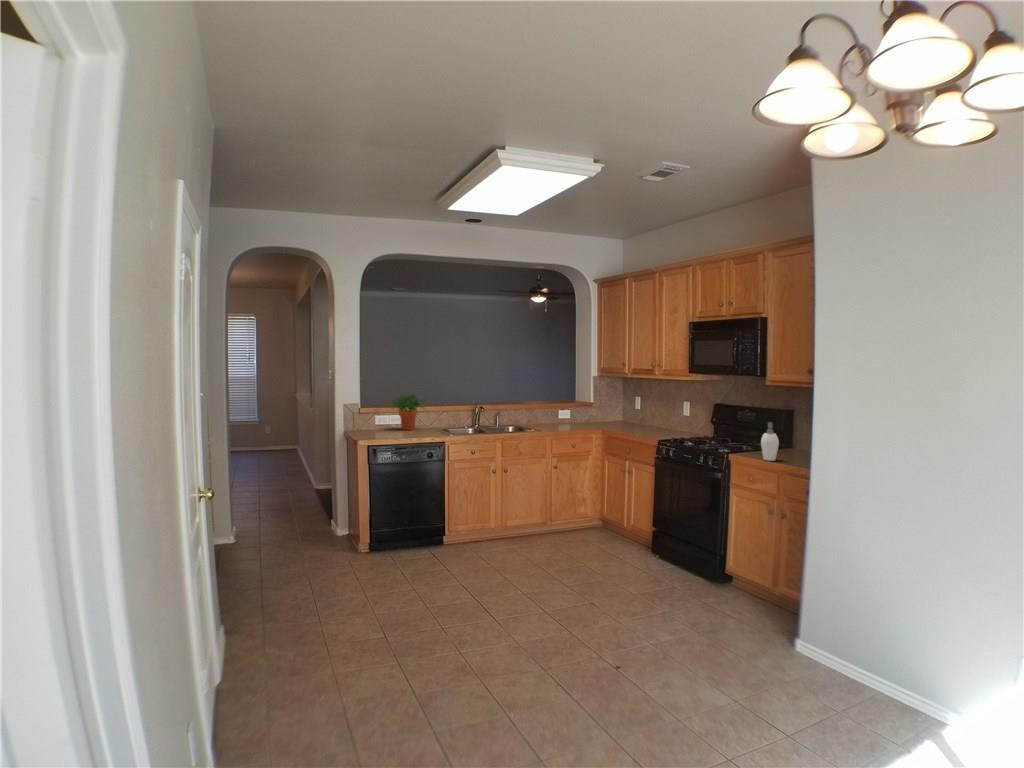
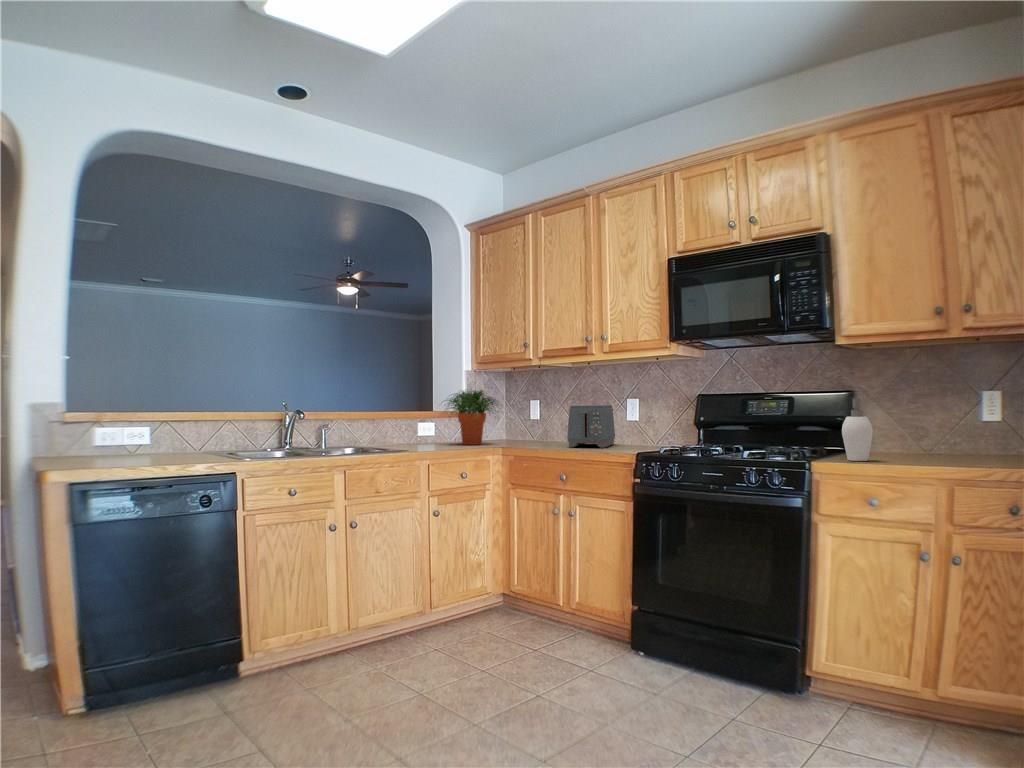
potted plant: present [392,395,425,430] -> present [445,390,498,445]
toaster: none [635,407,676,438] -> present [567,405,615,448]

